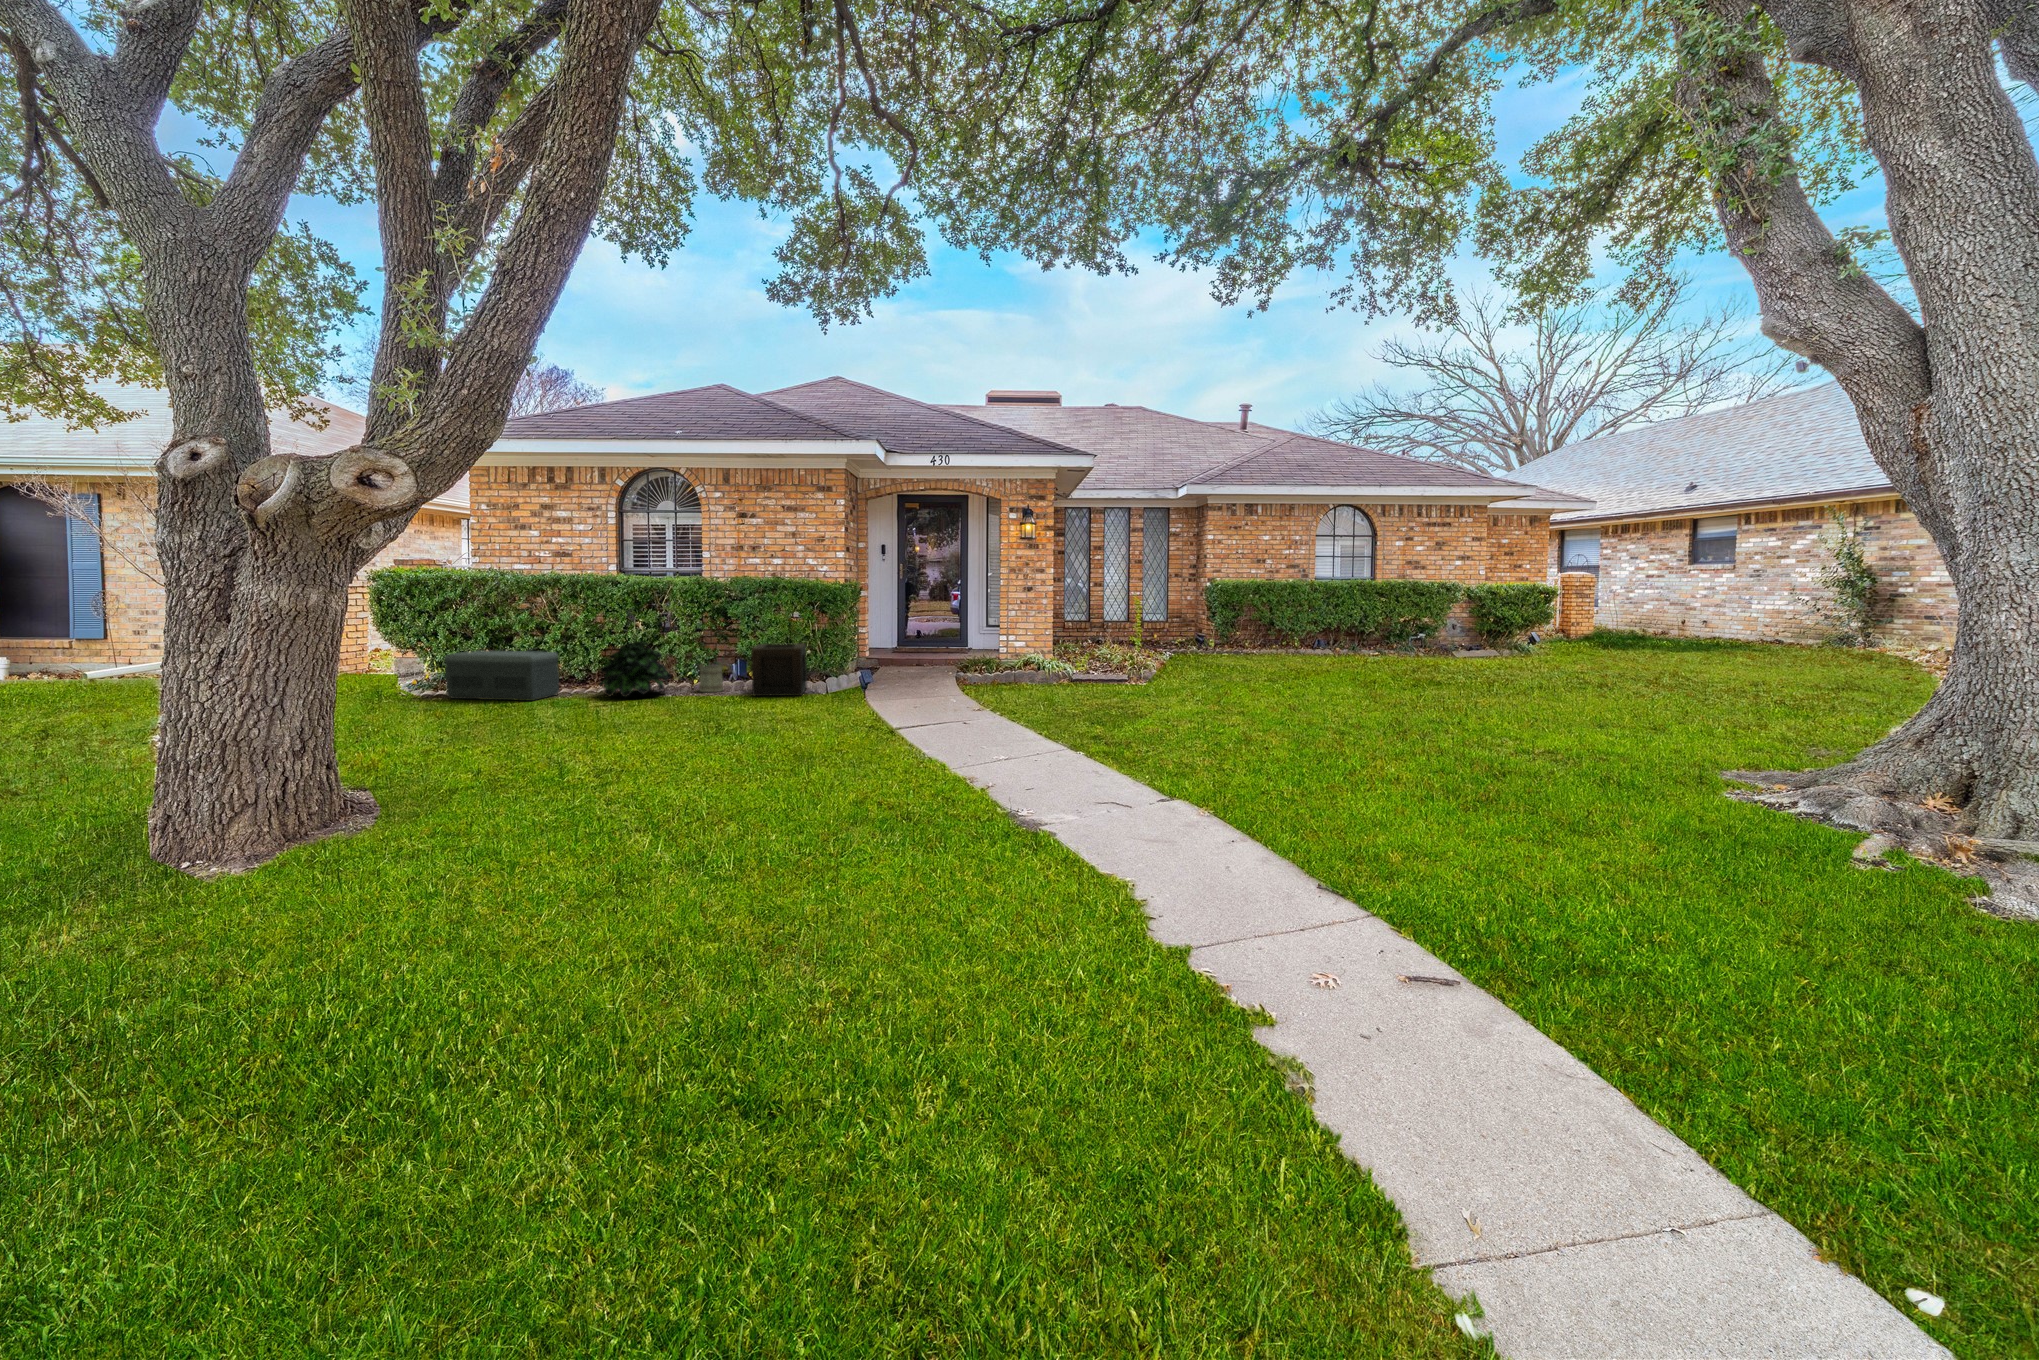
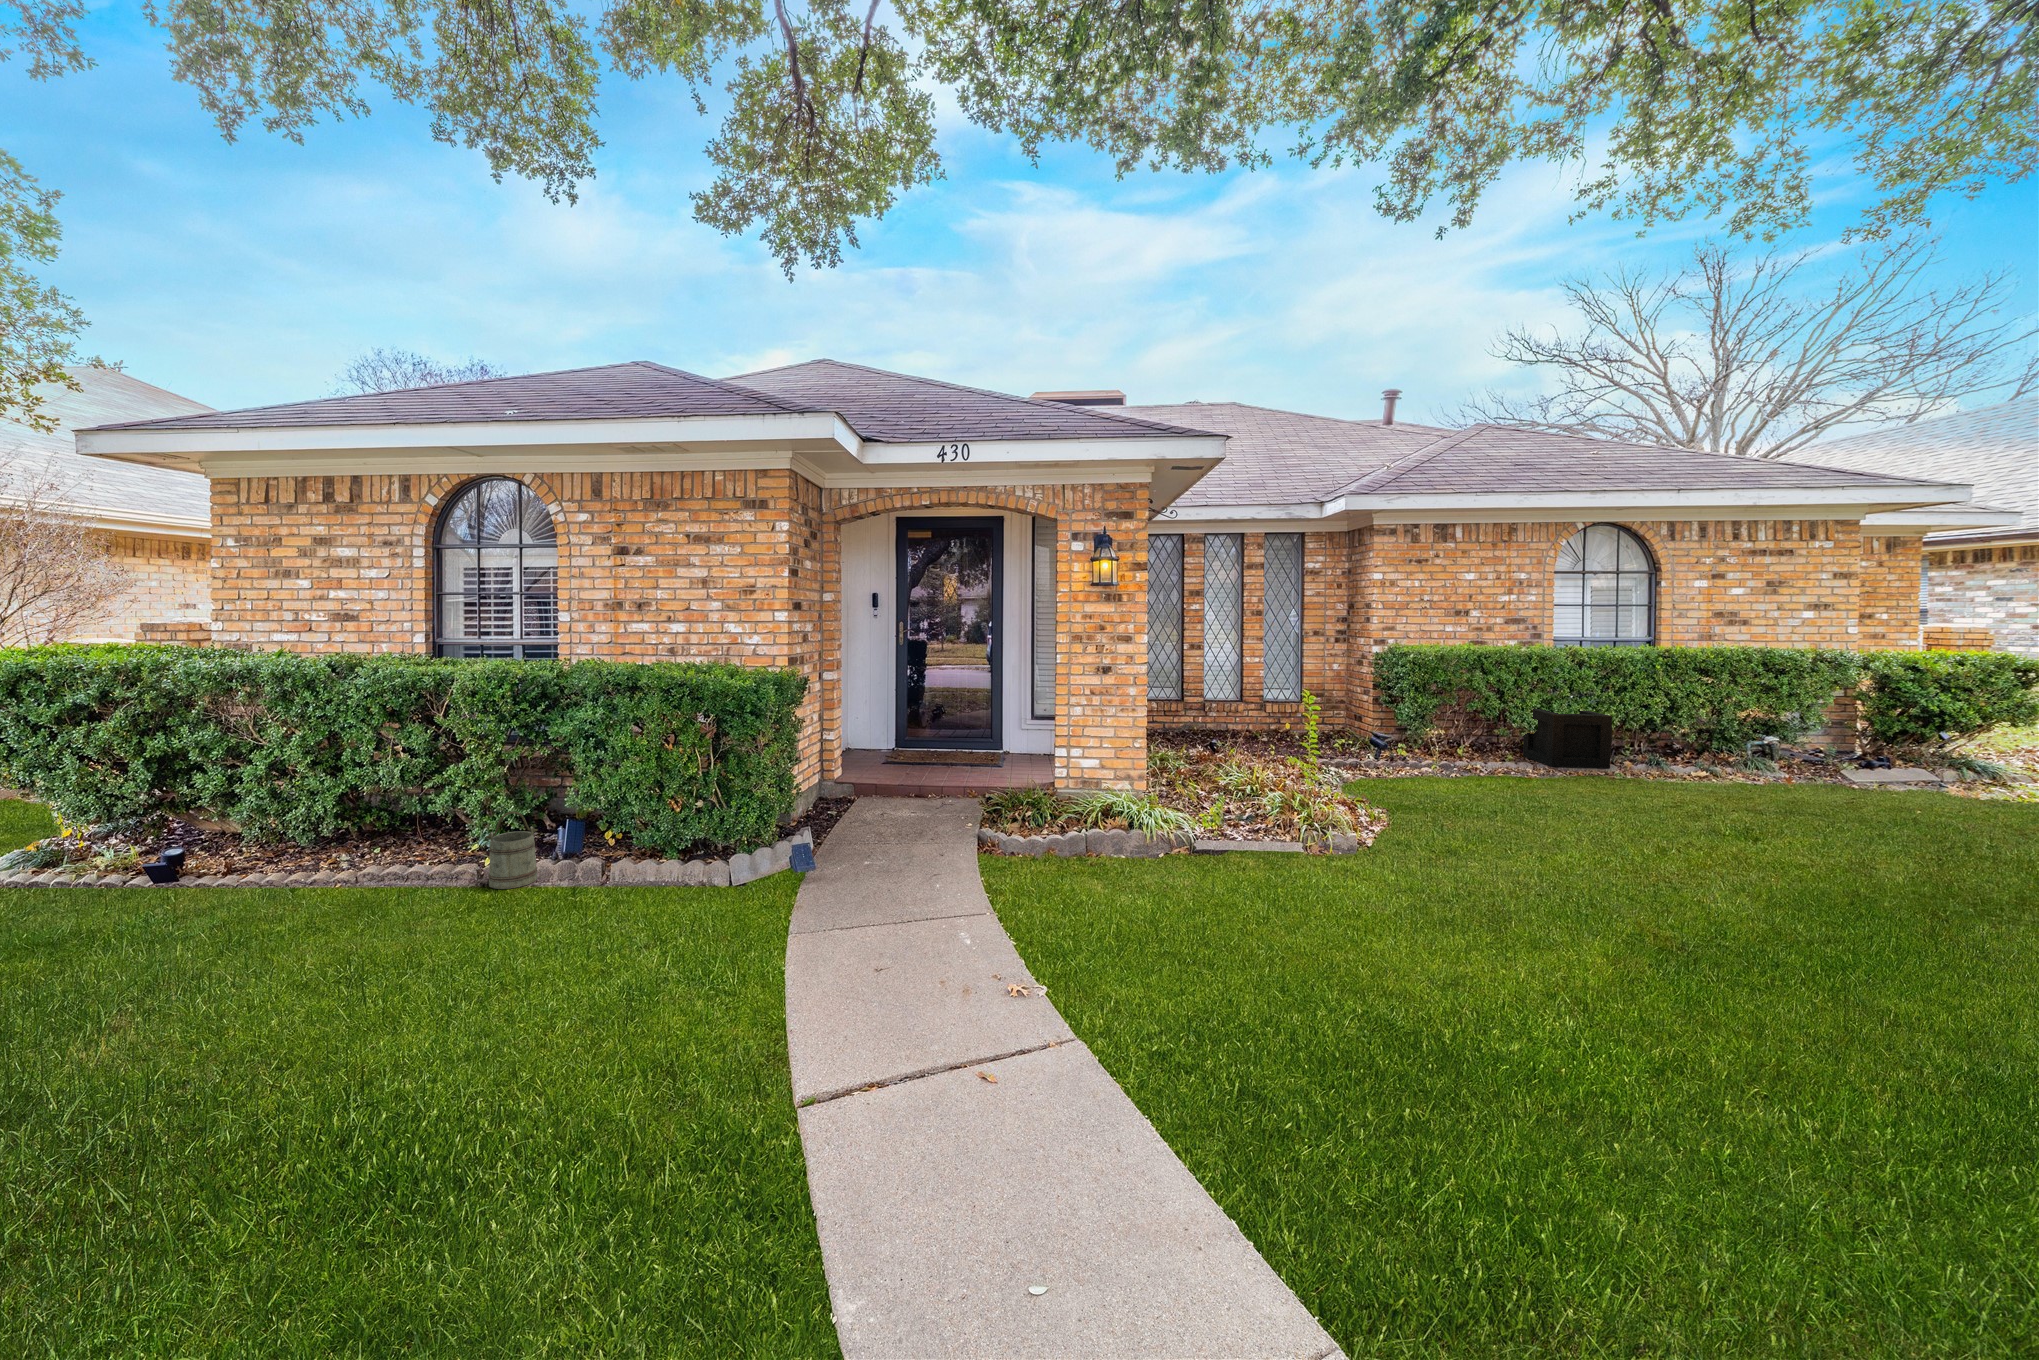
potted plant: present [599,641,672,697] -> none [282,792,443,914]
wooden crate: present [751,643,807,696] -> present [1523,709,1612,768]
storage bench: present [445,651,559,701] -> none [15,801,232,915]

